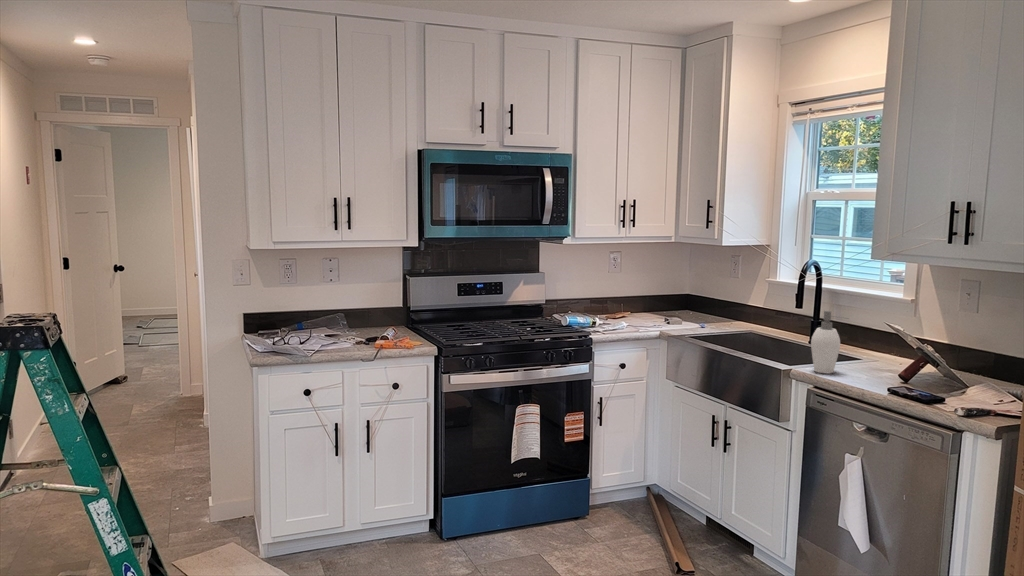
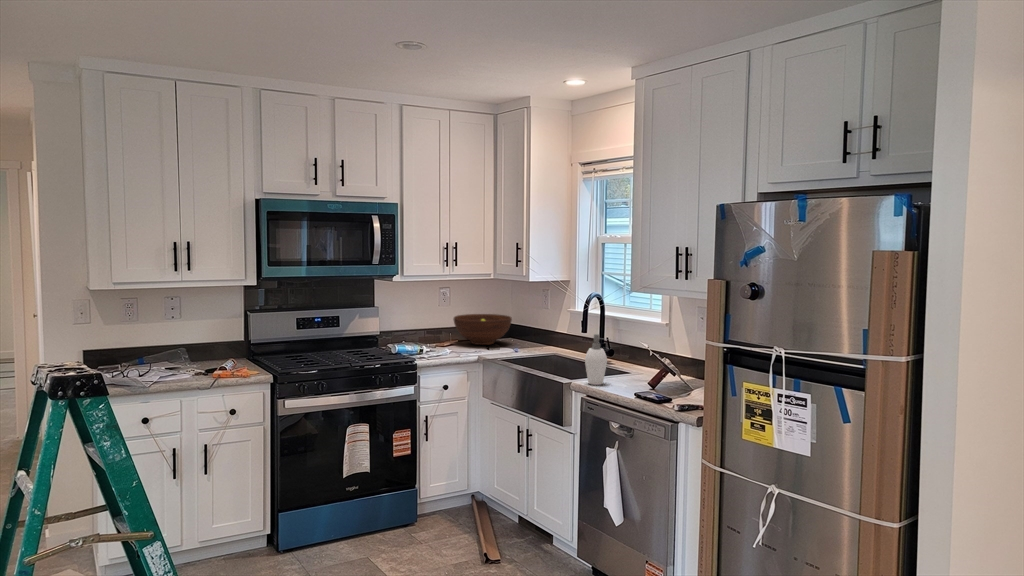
fruit bowl: none [628,282,695,317] -> present [453,314,512,345]

